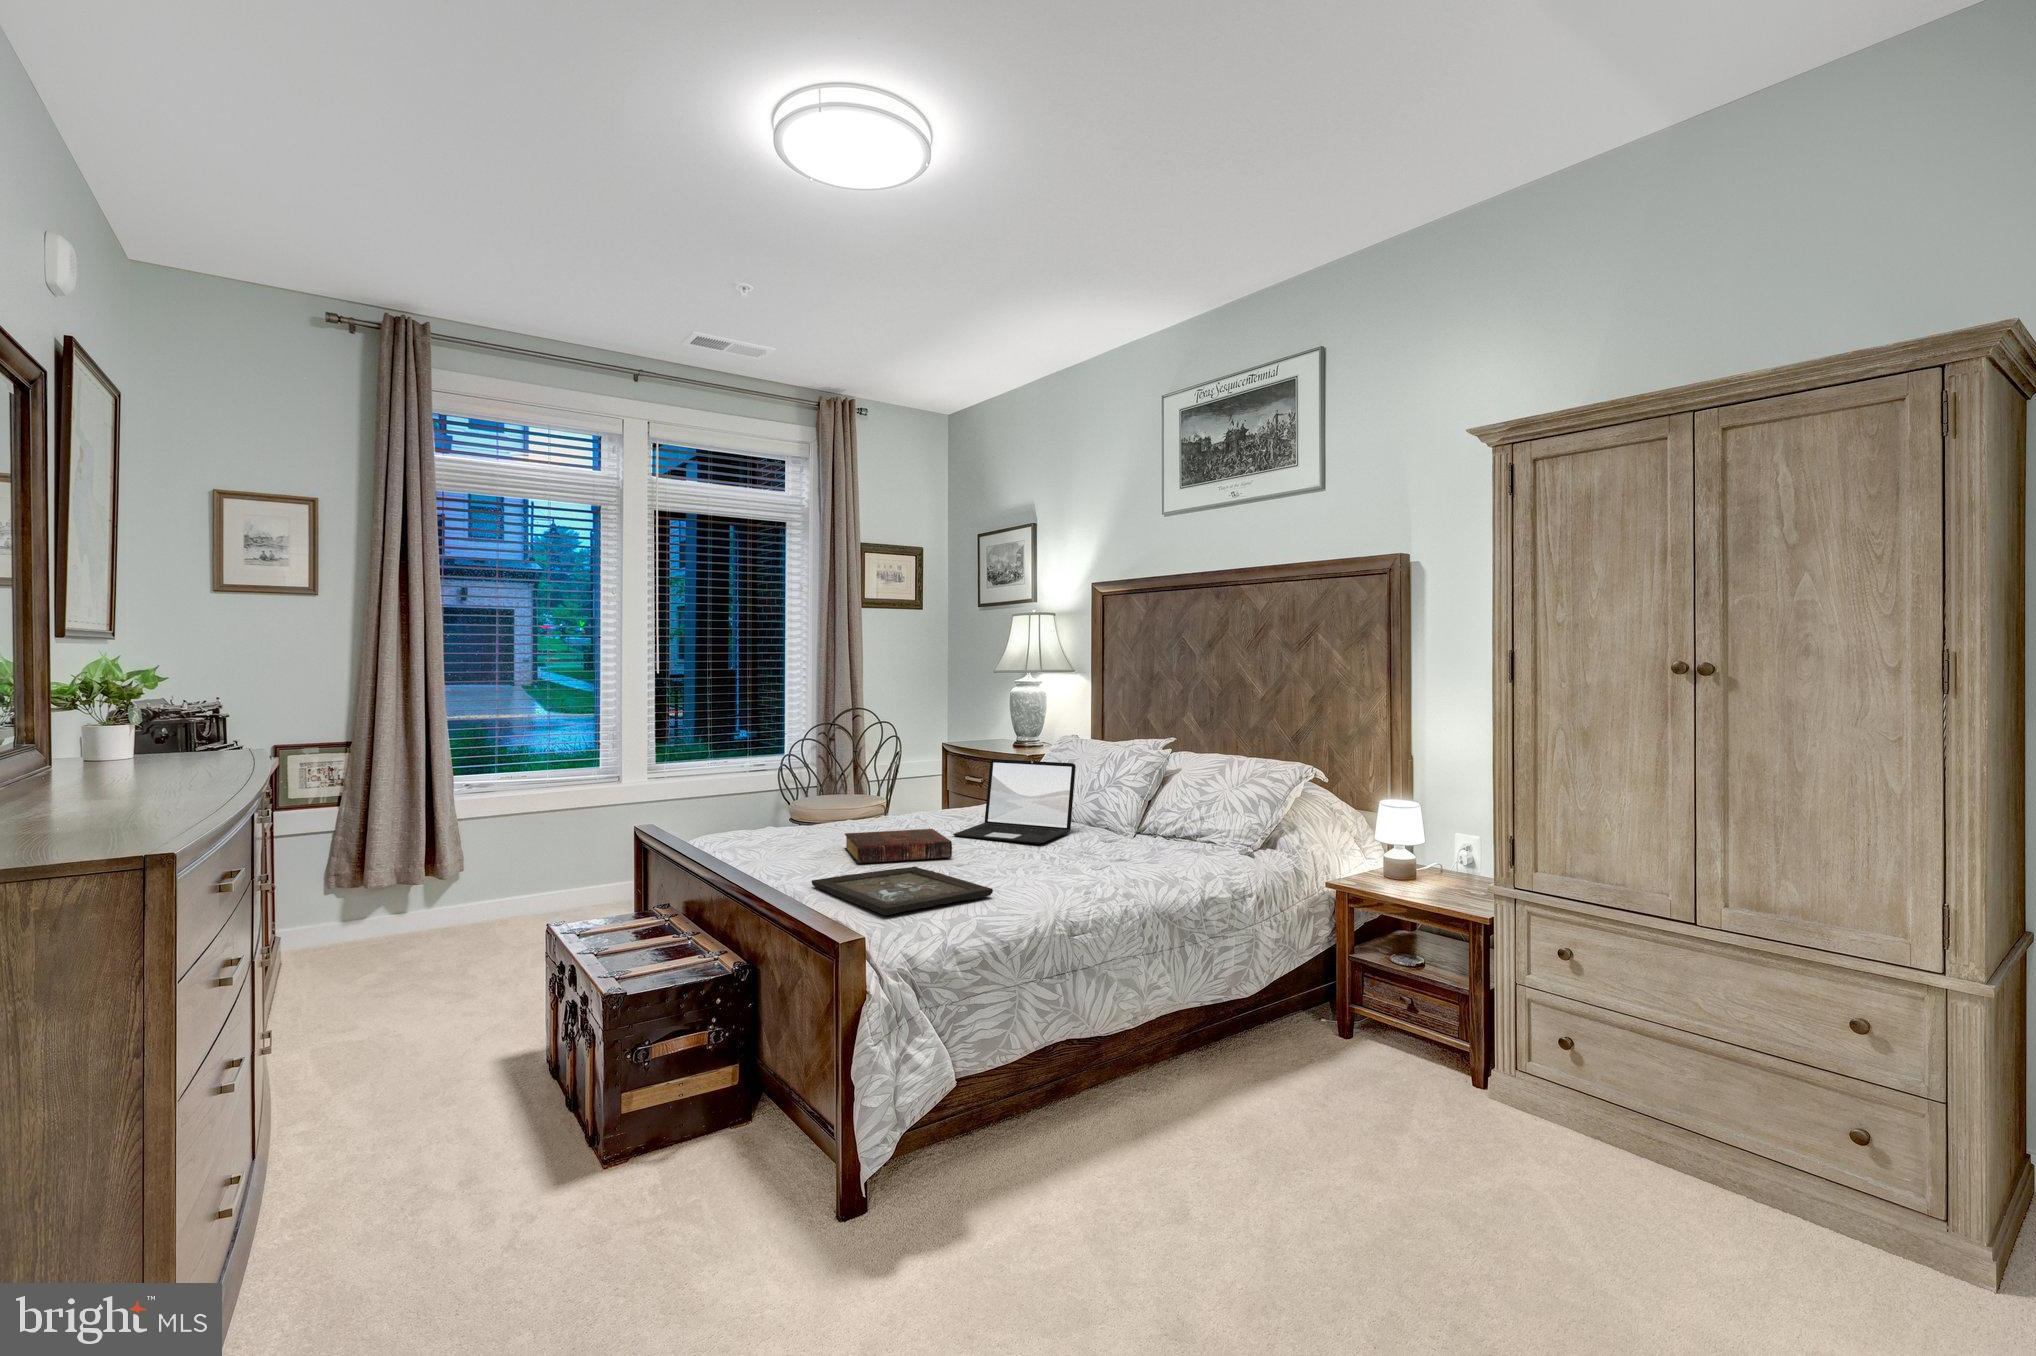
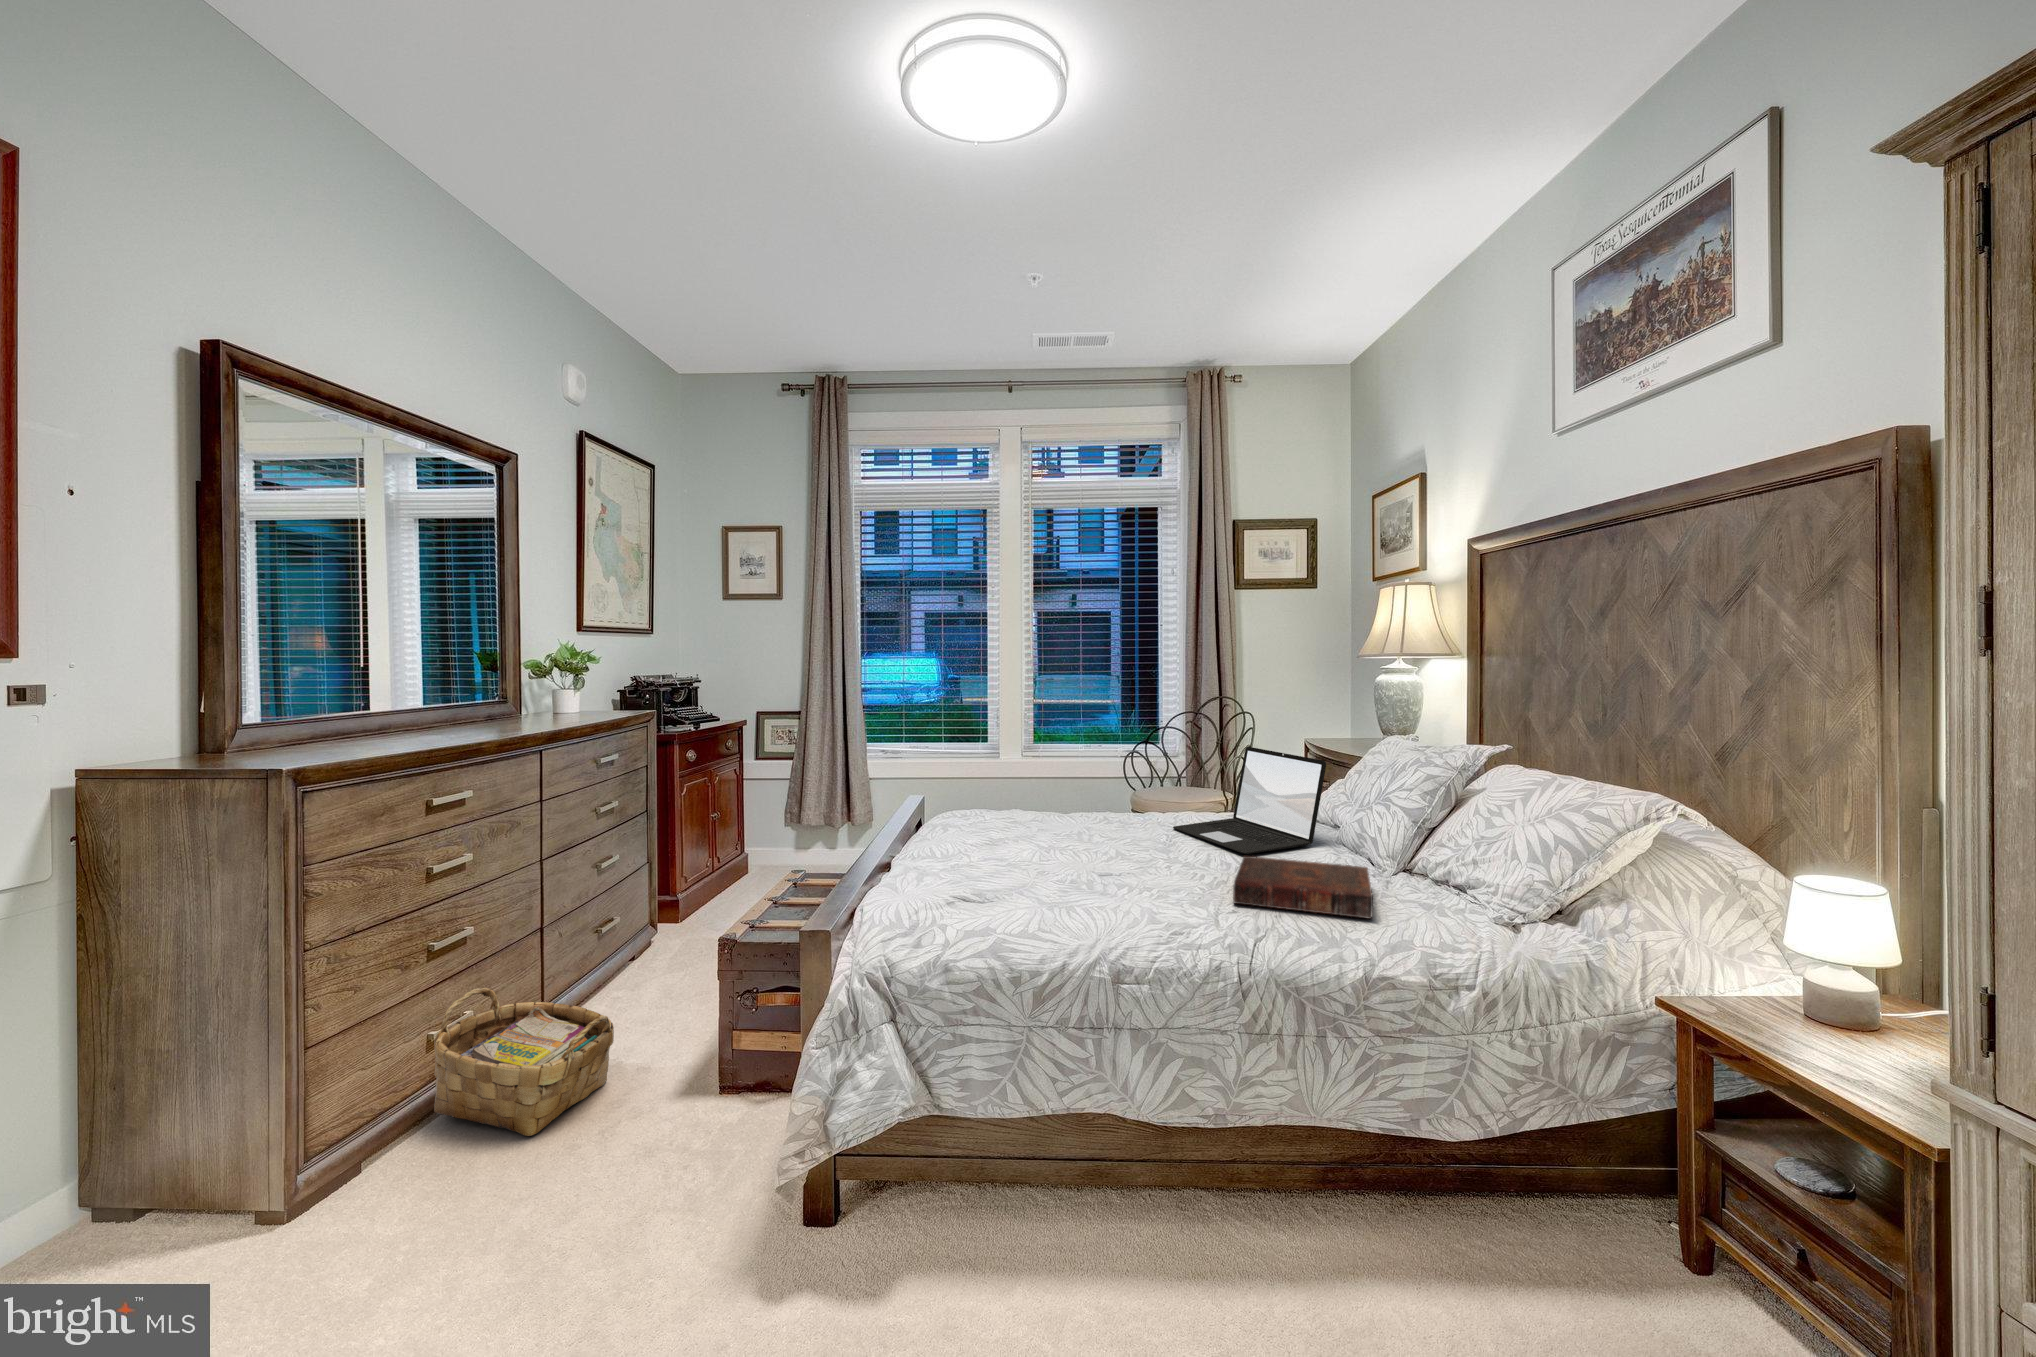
book: present [845,829,952,863] -> present [1233,856,1373,919]
tray: present [812,866,993,915] -> none [910,855,1059,910]
woven basket: none [264,1123,507,1315] -> present [434,987,614,1136]

